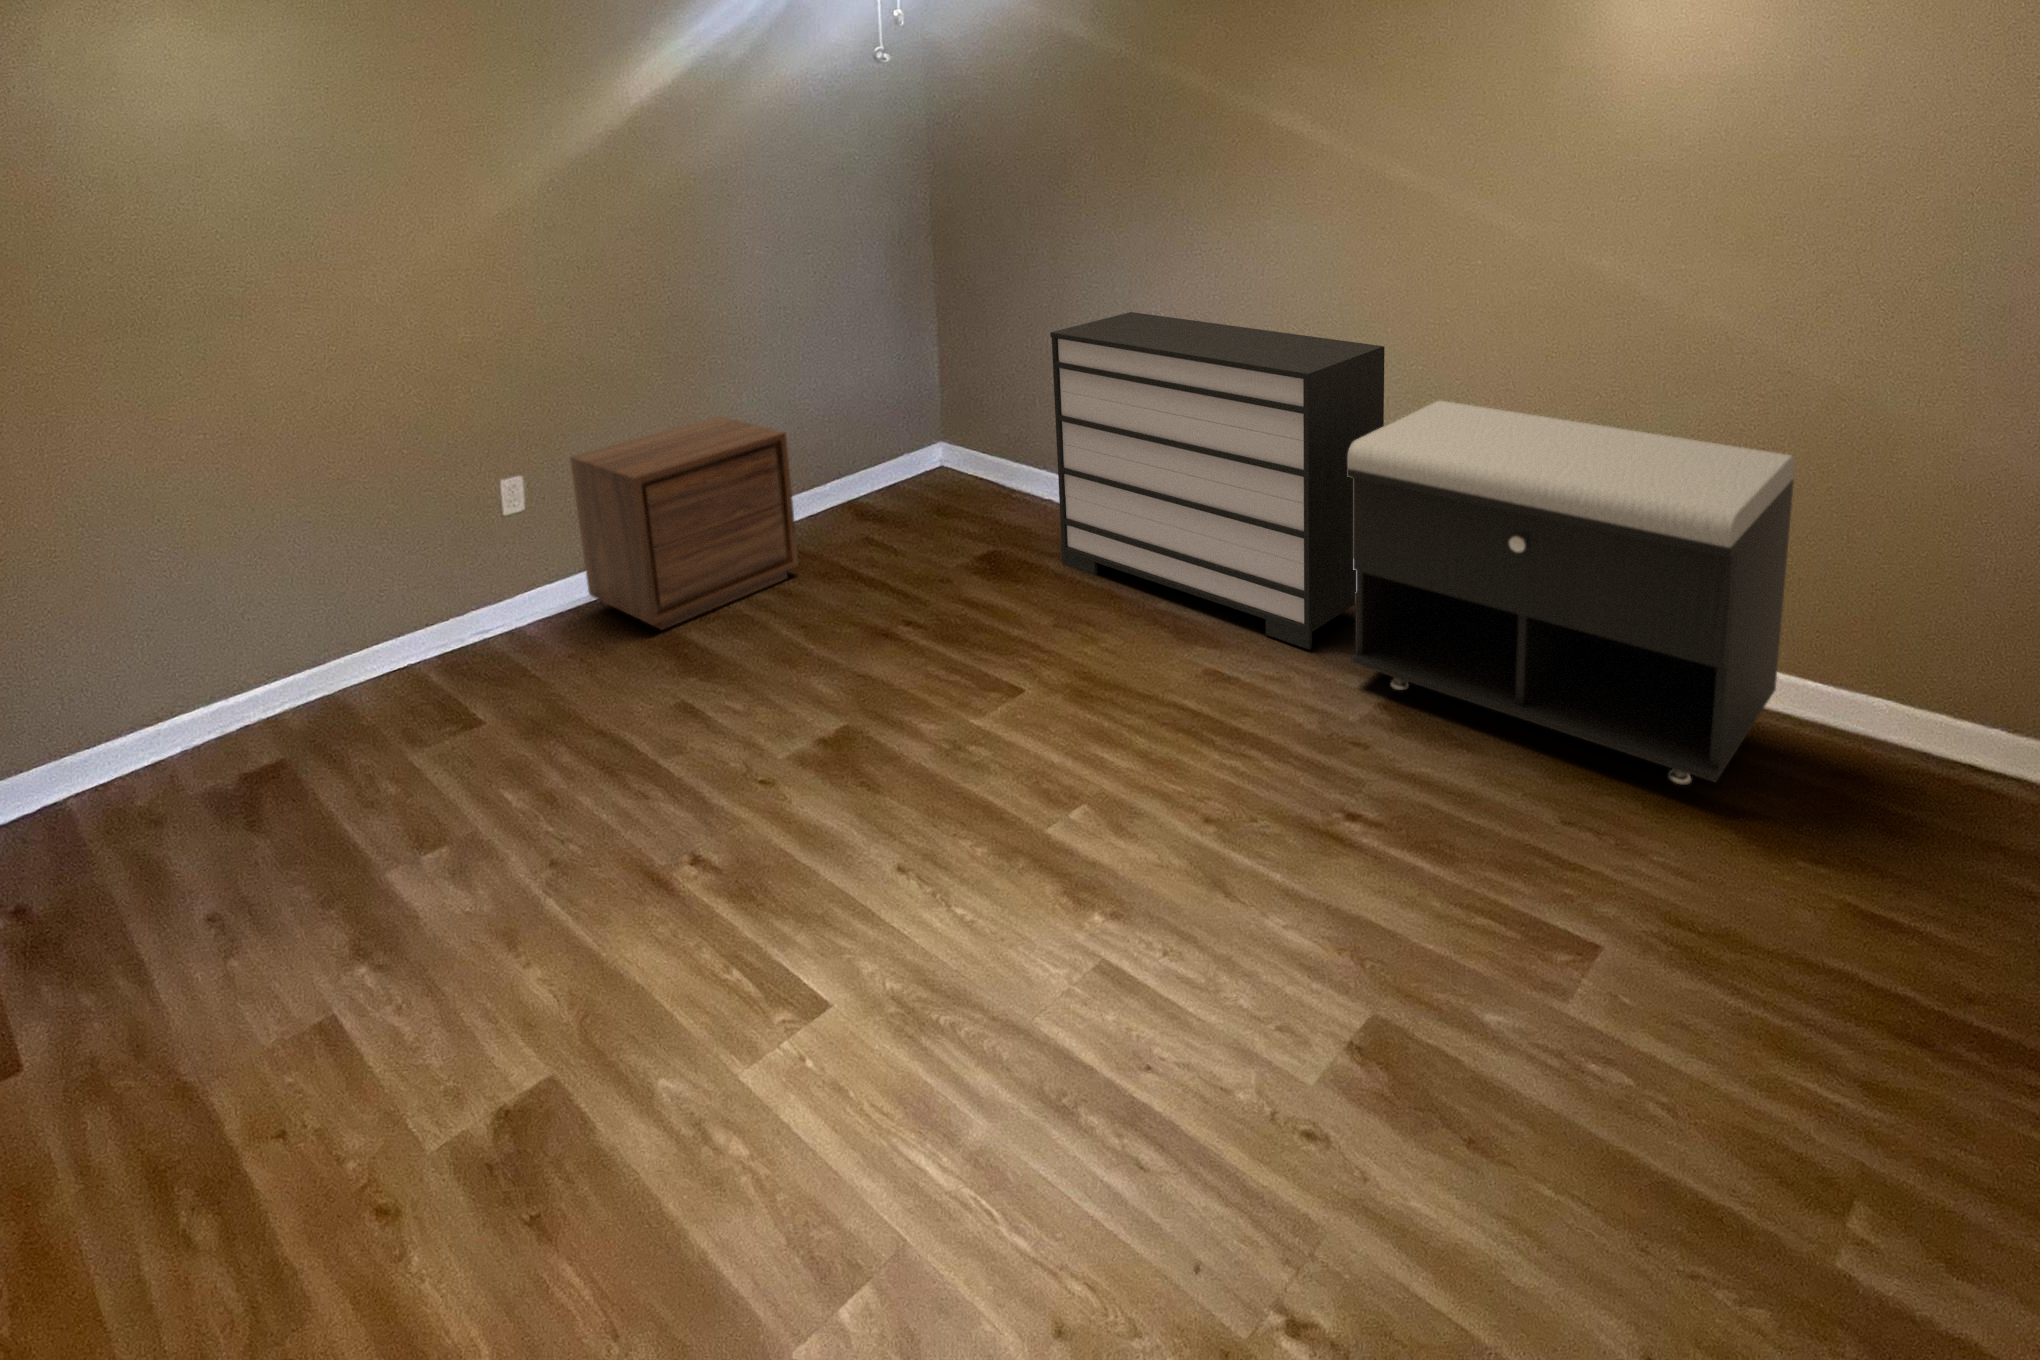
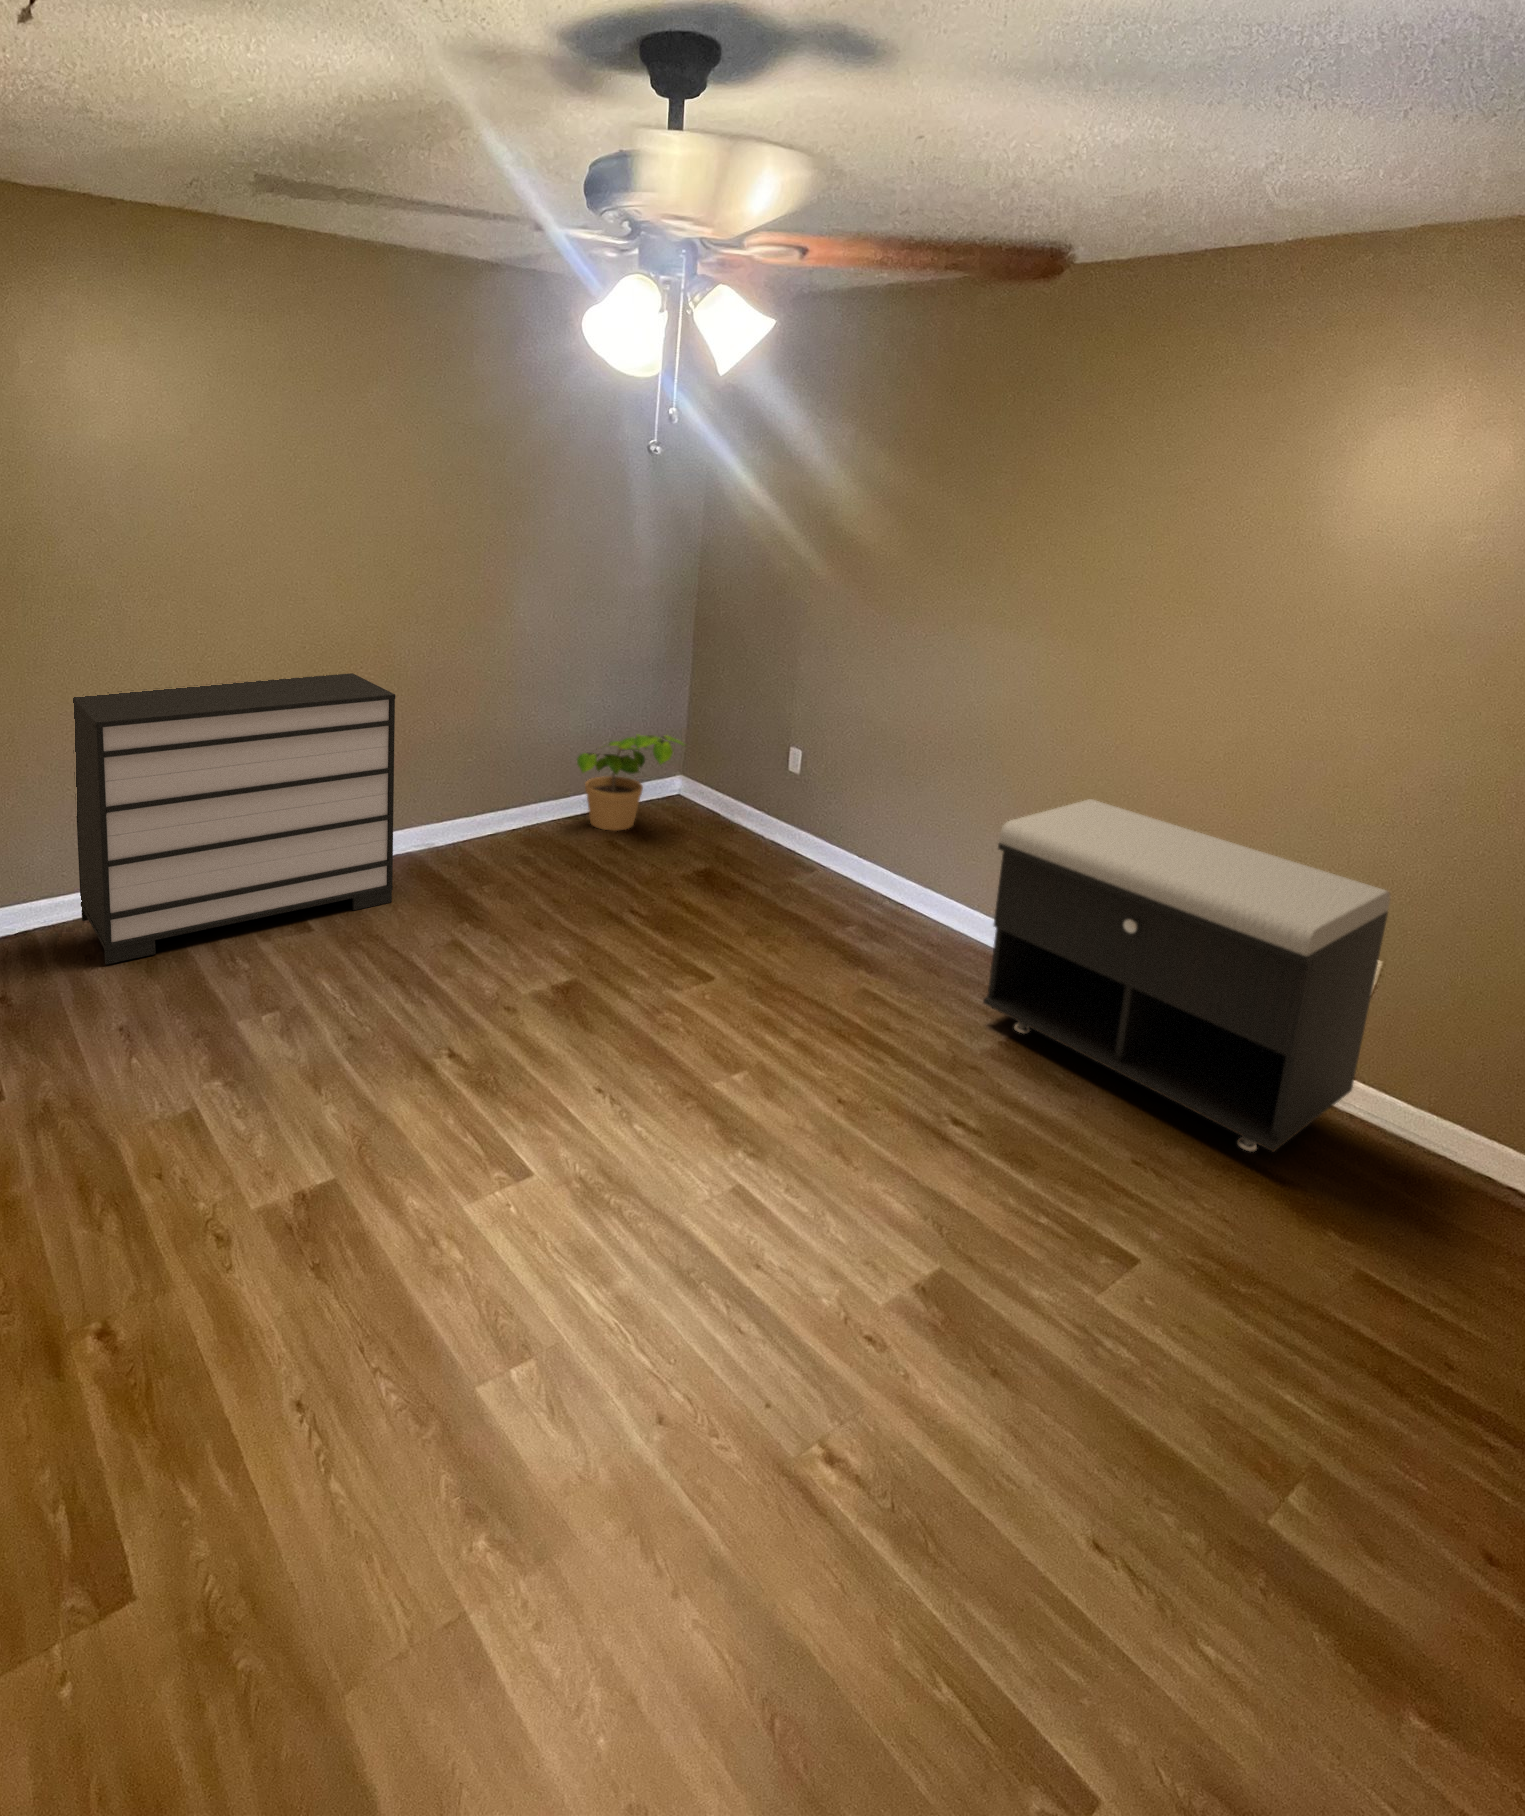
dresser: present [1050,312,1385,649] -> present [73,673,395,965]
potted plant: none [814,399,949,526] -> present [577,734,684,831]
nightstand: present [570,416,799,629] -> none [392,726,557,884]

